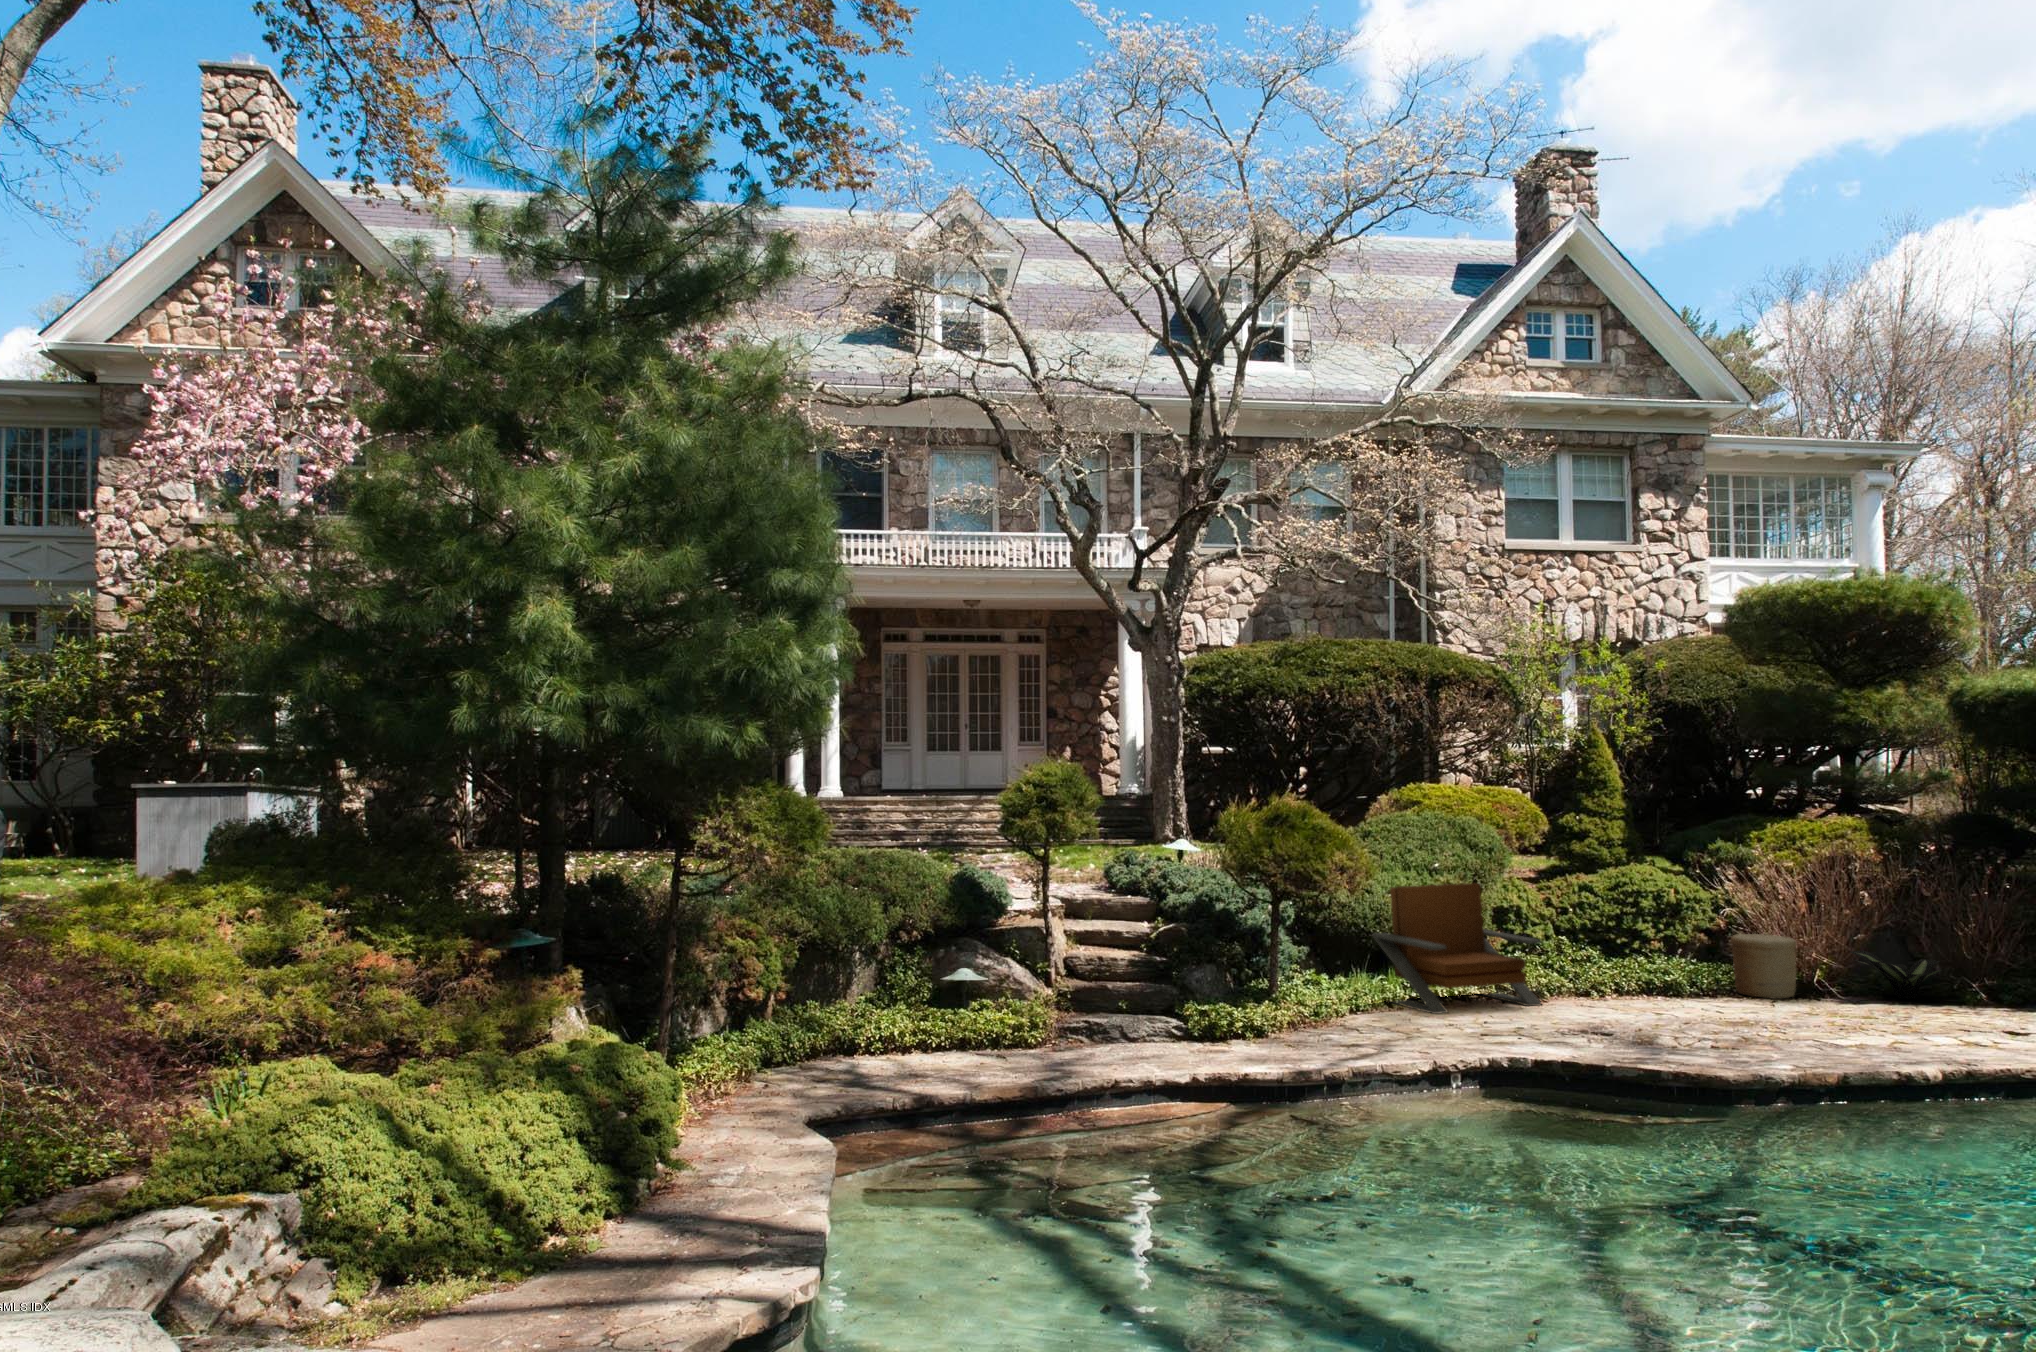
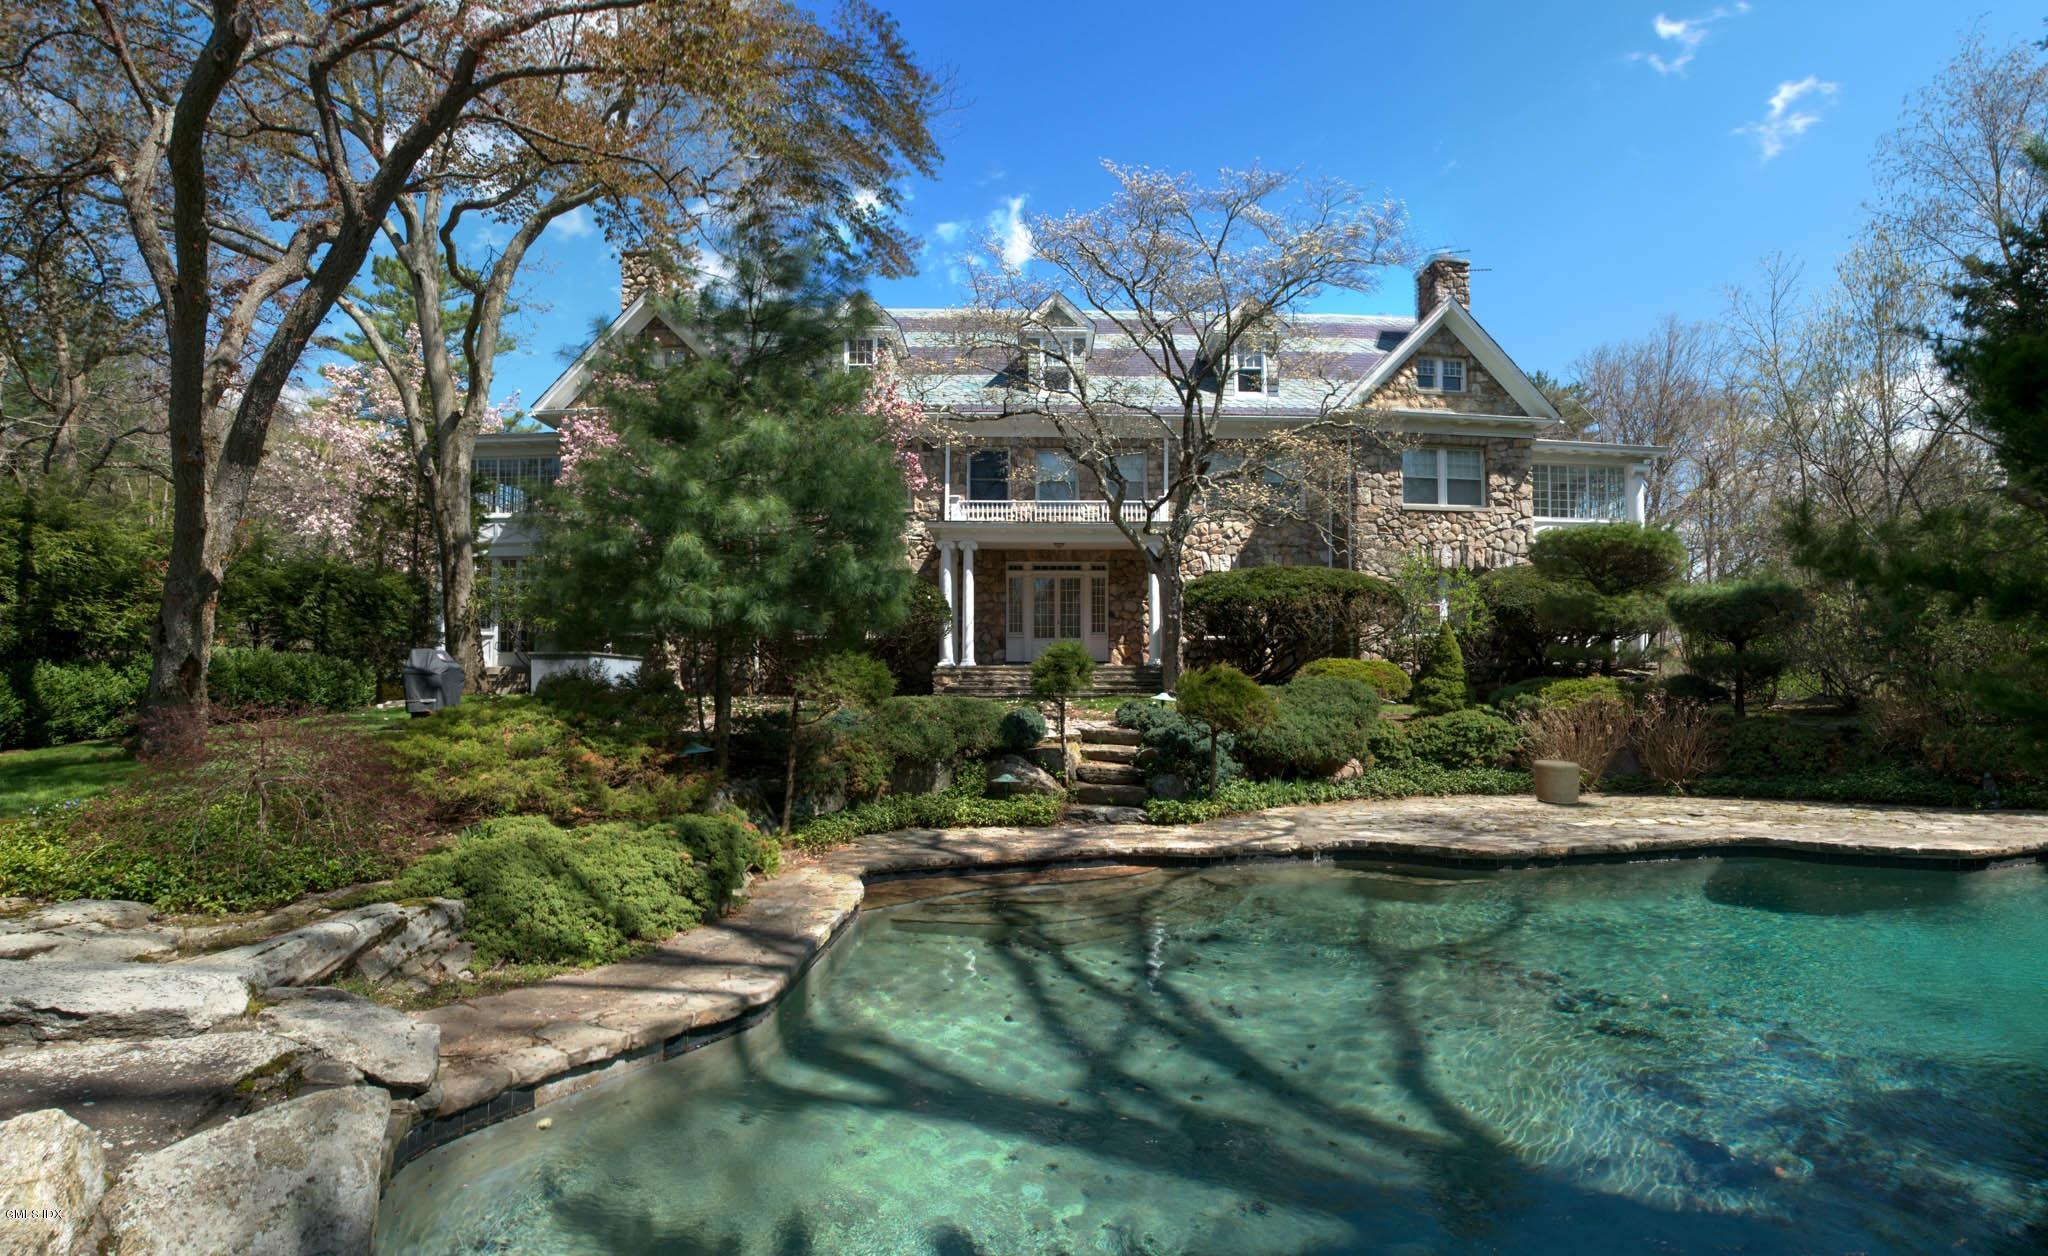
lounge chair: present [1372,883,1542,1014] -> none [1283,723,1396,809]
potted plant: present [1850,950,1943,999] -> none [1619,773,1698,808]

